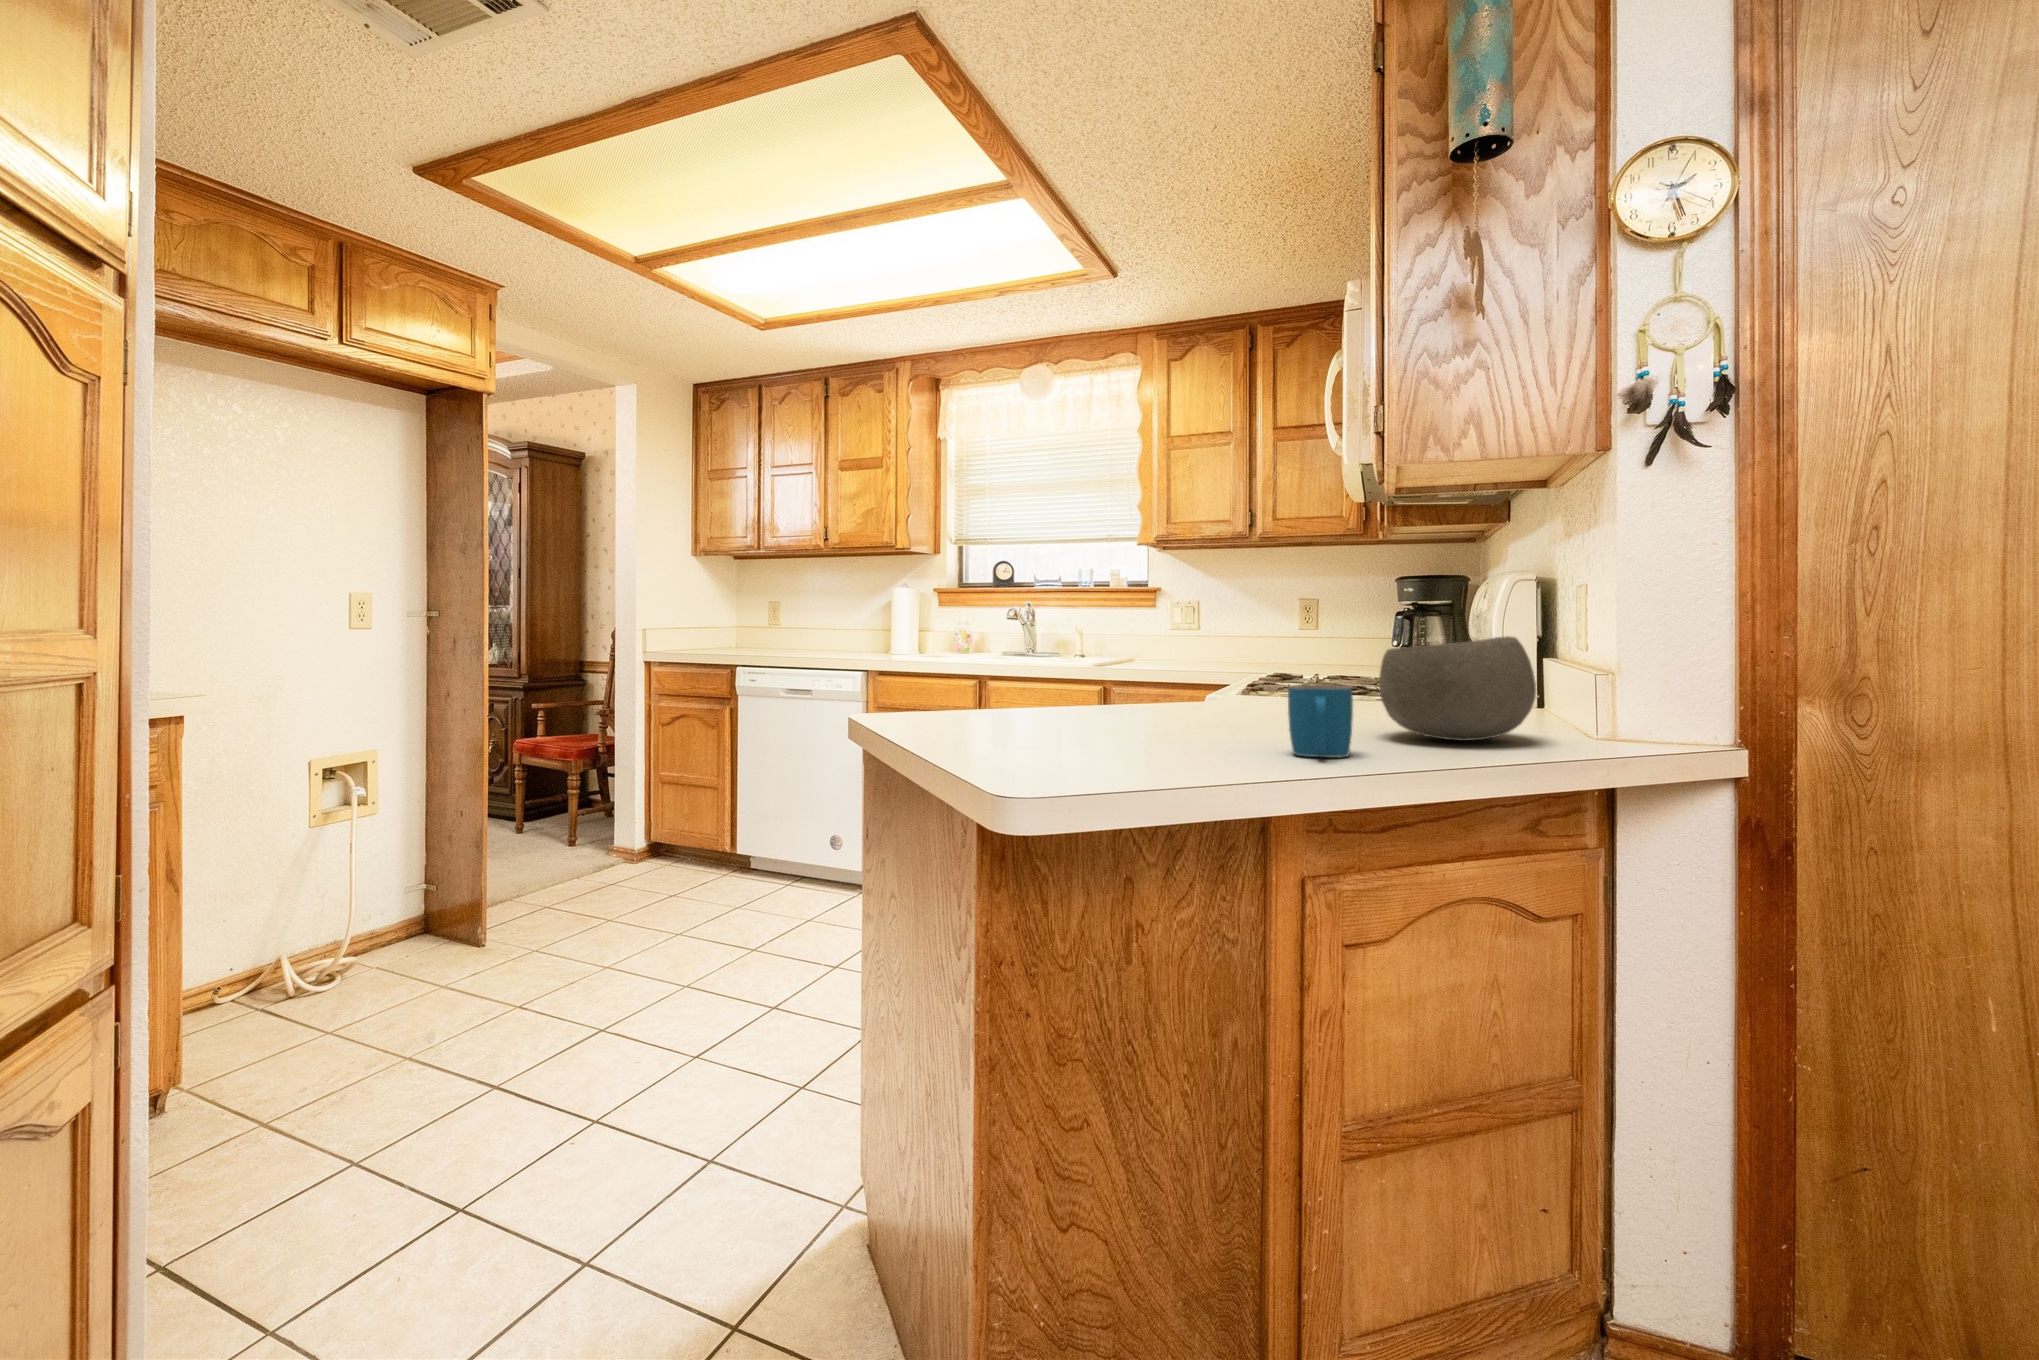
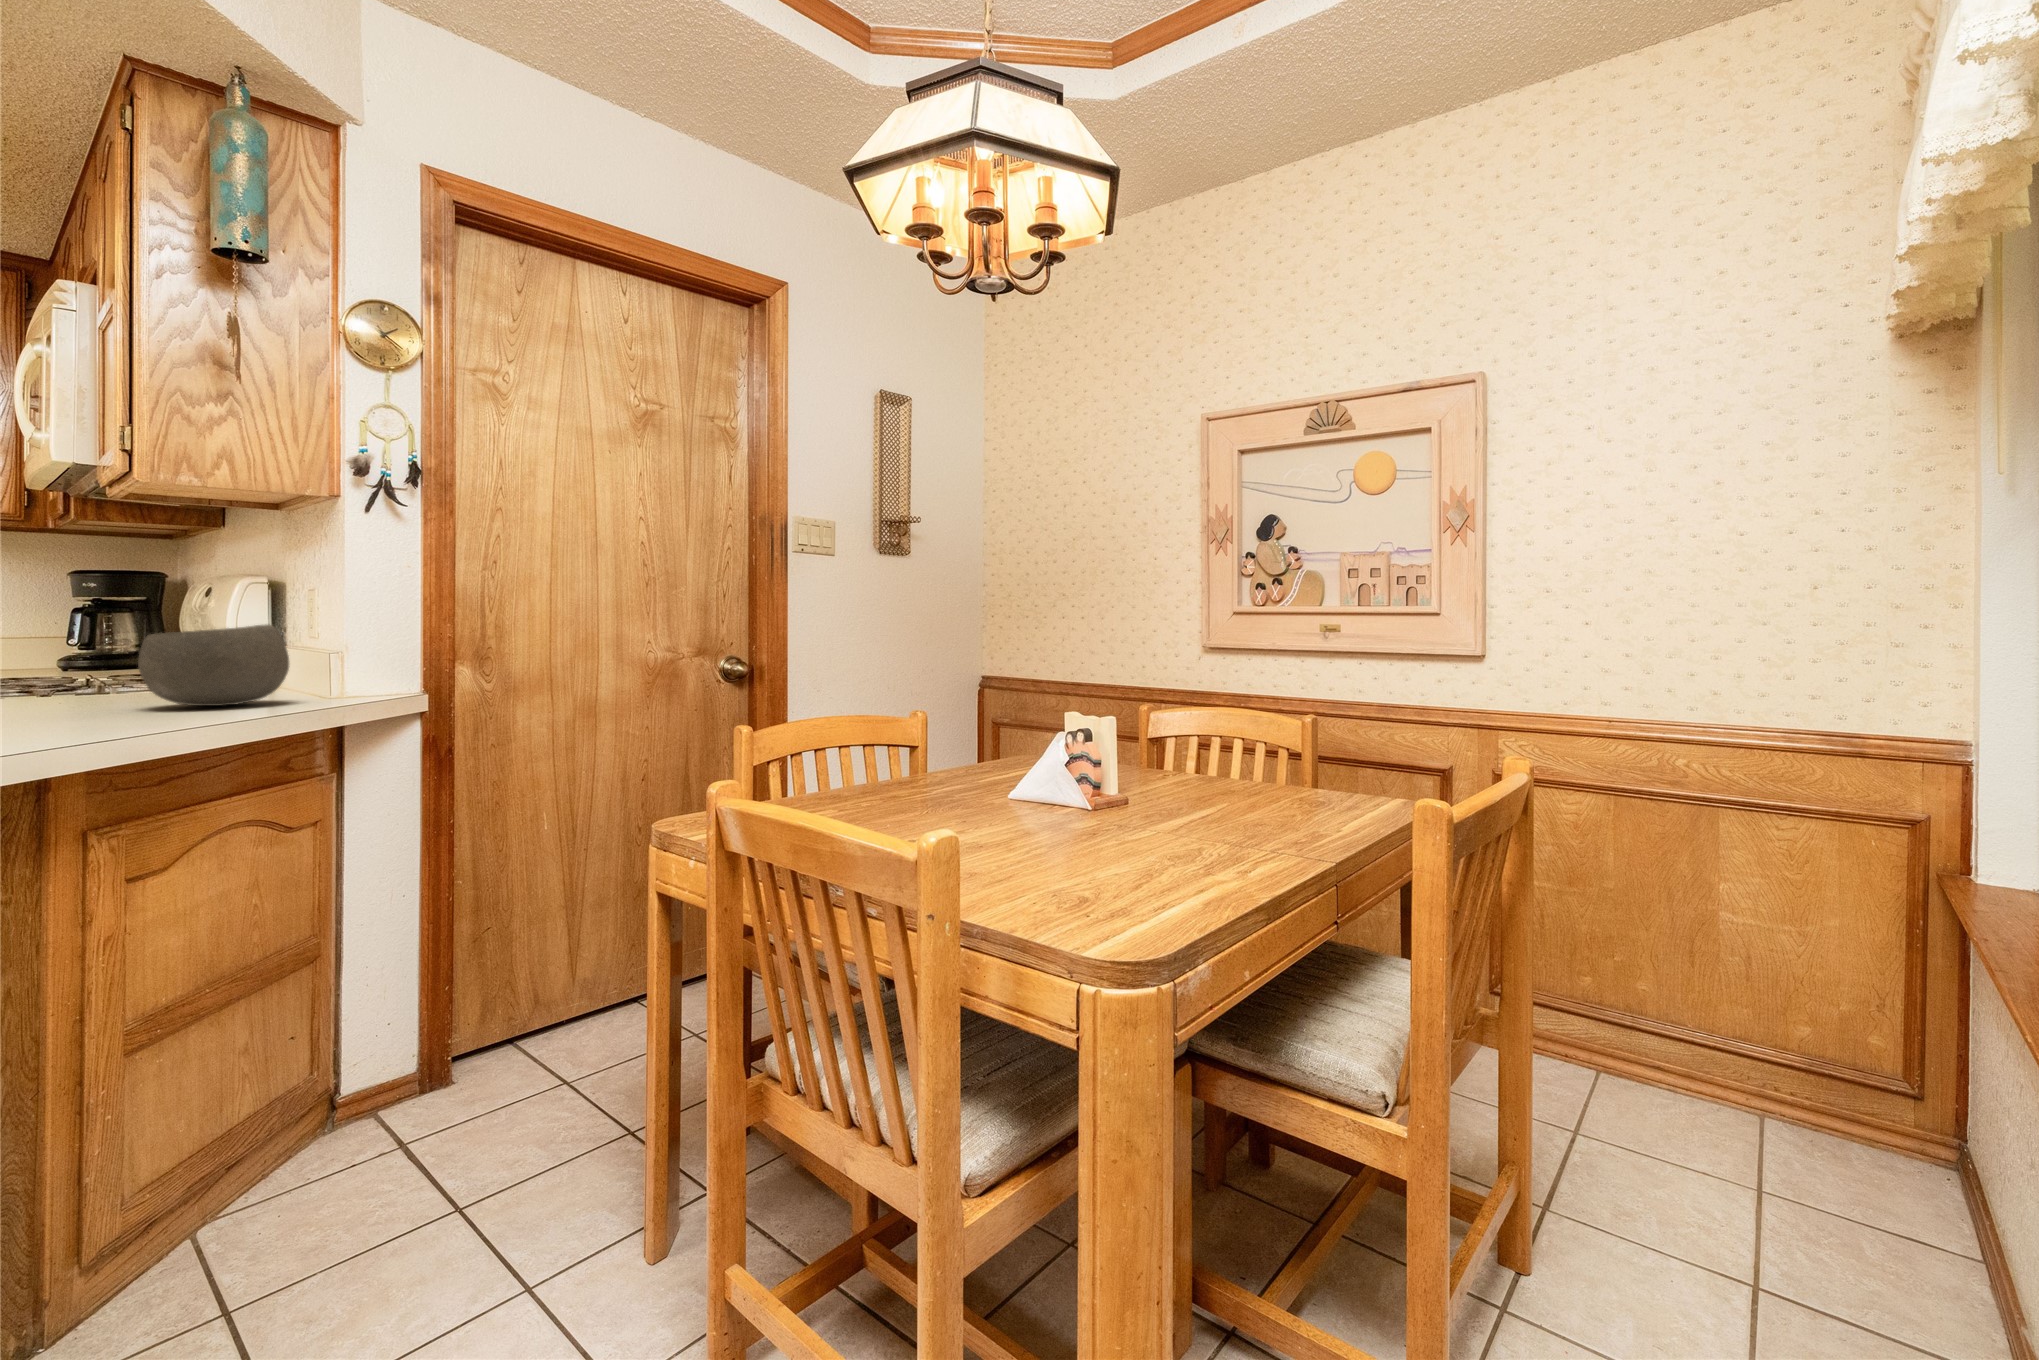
mug: present [1288,684,1353,757] -> none [57,663,133,725]

